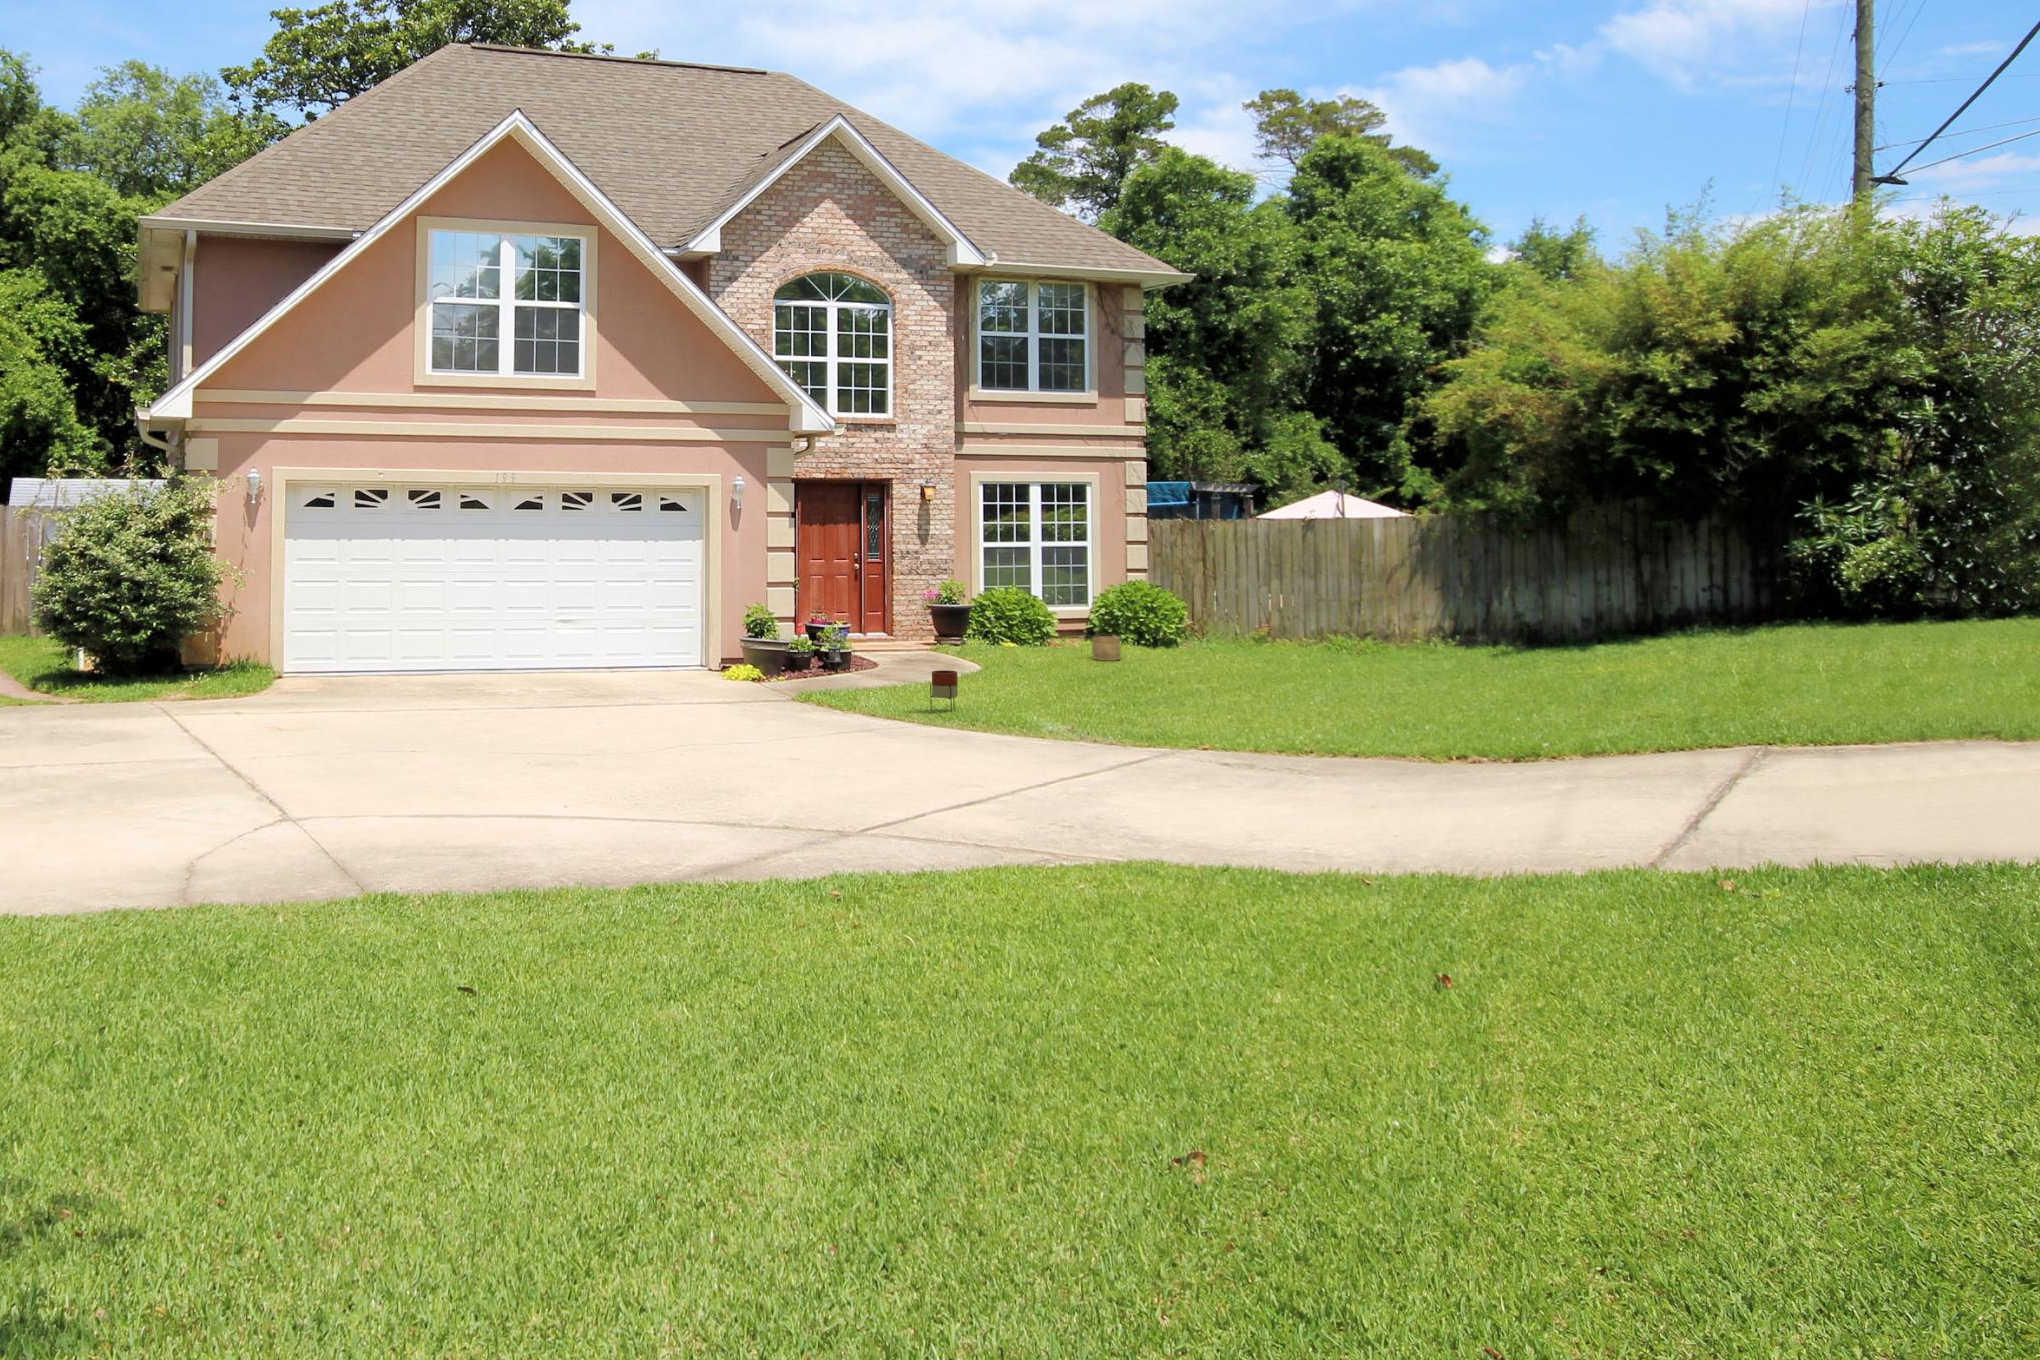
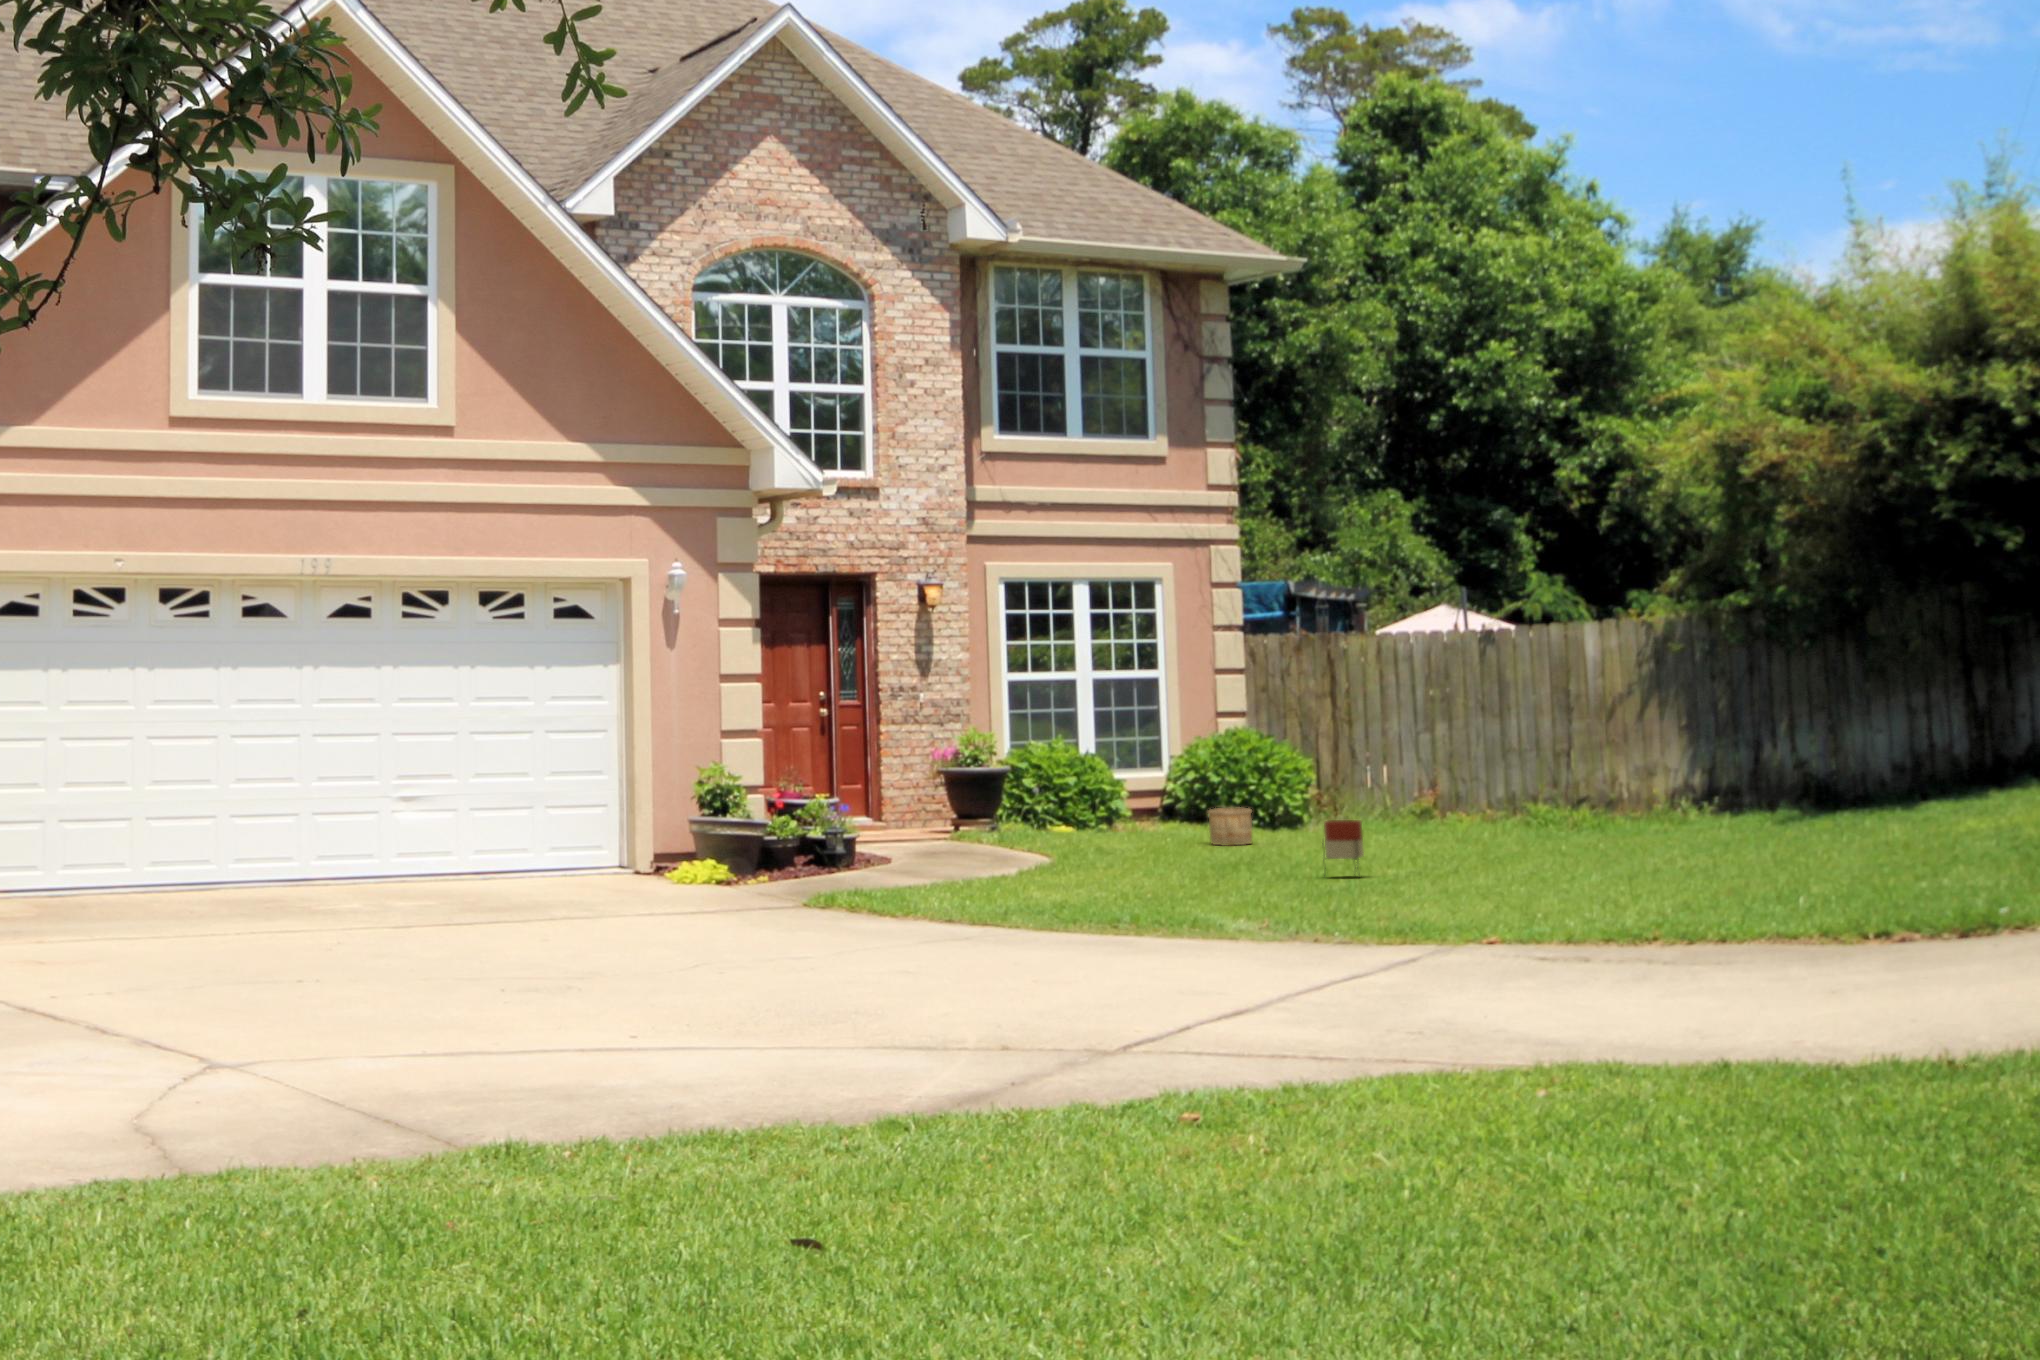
planter: present [930,670,958,712] -> present [1322,820,1364,876]

